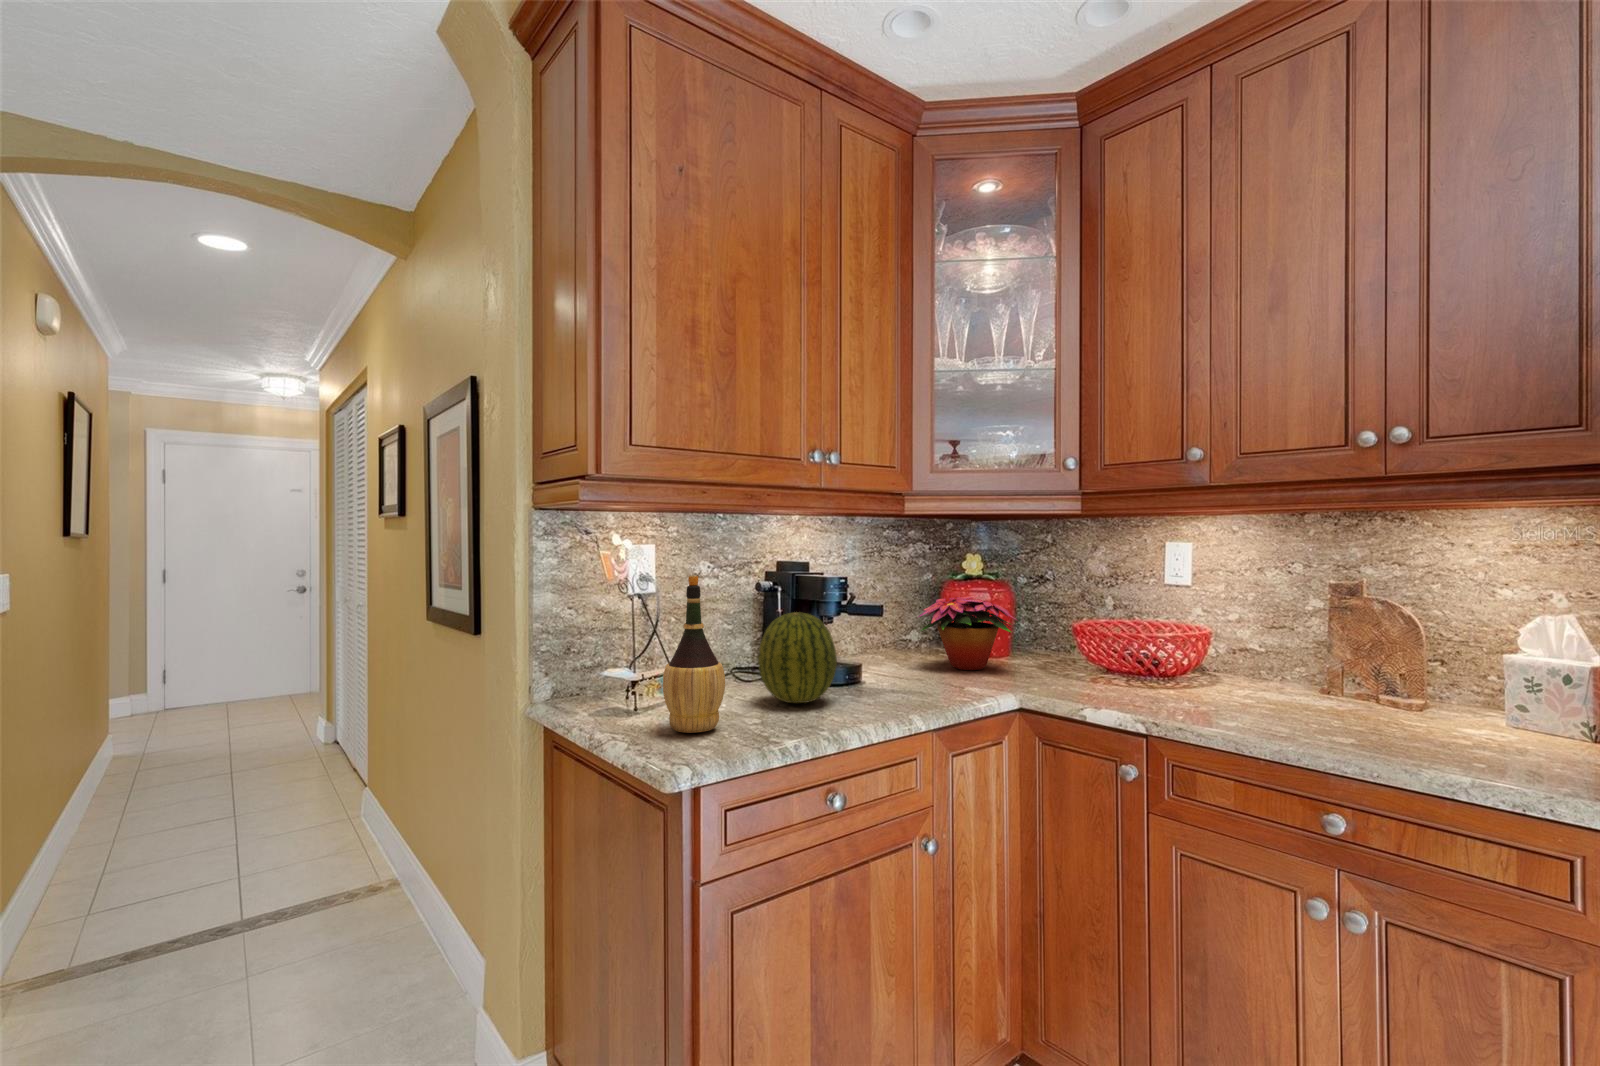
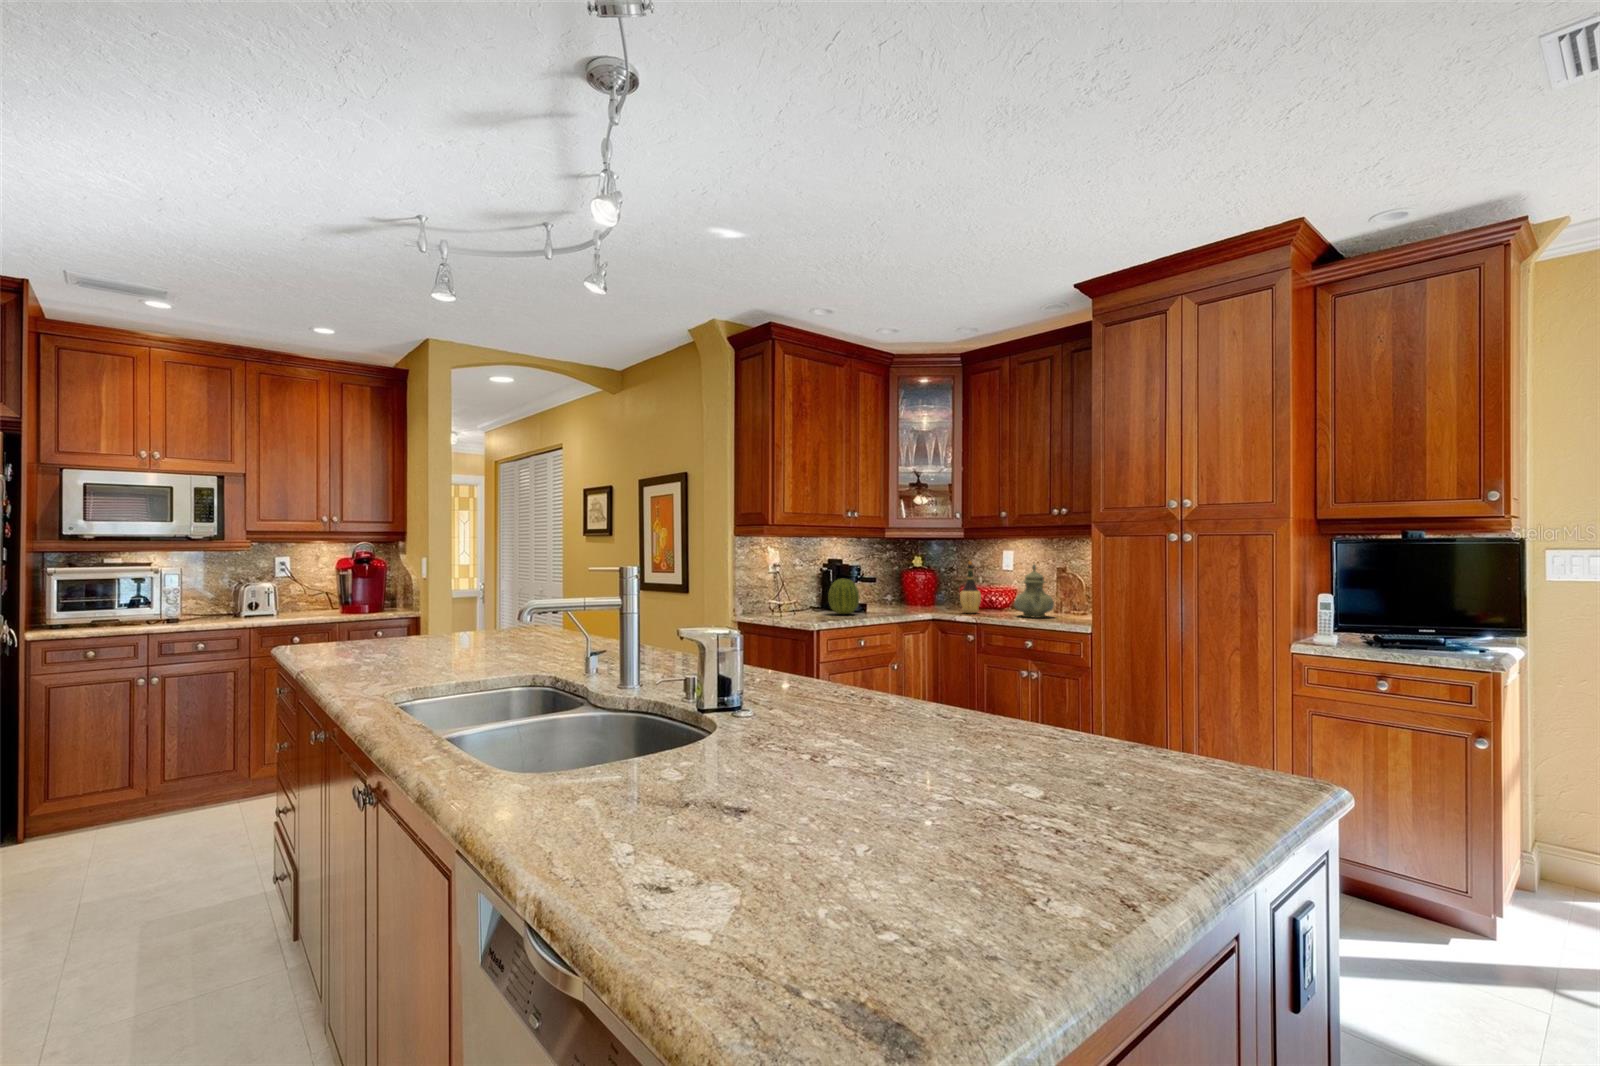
wine bottle: present [663,575,725,733] -> present [960,562,981,613]
teapot: none [1241,575,1364,724] -> present [1015,564,1054,618]
flower arrangement: present [919,596,1018,670] -> none [890,575,939,608]

